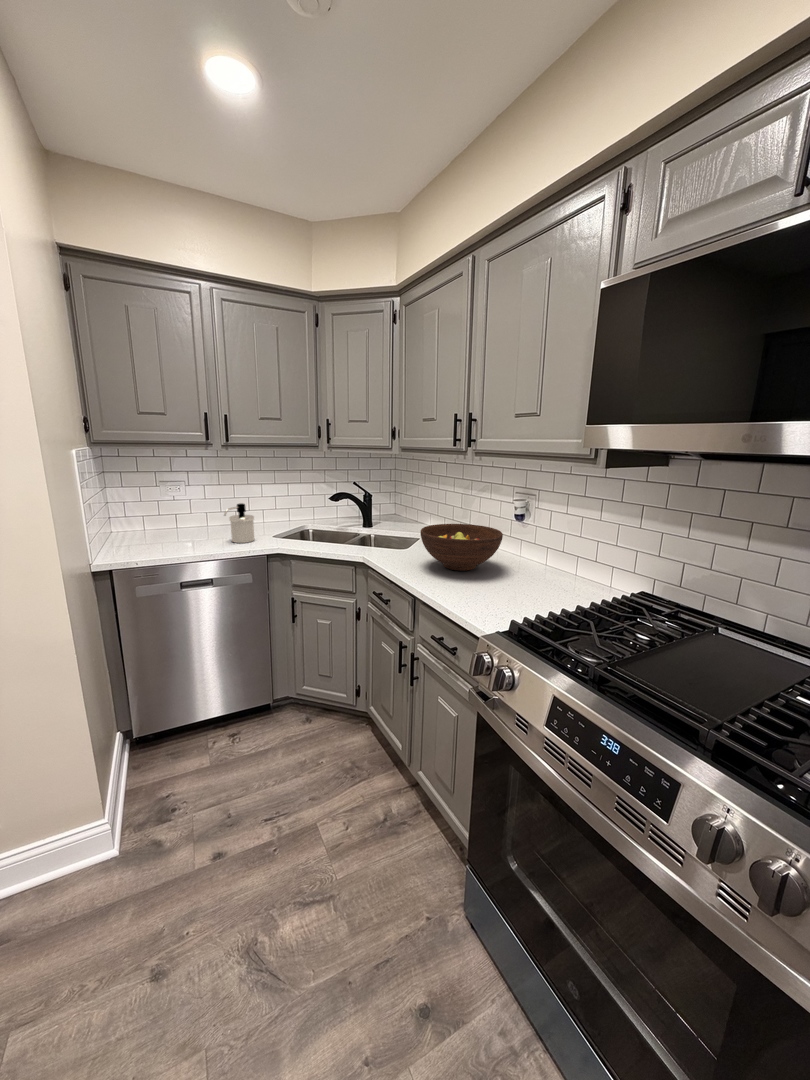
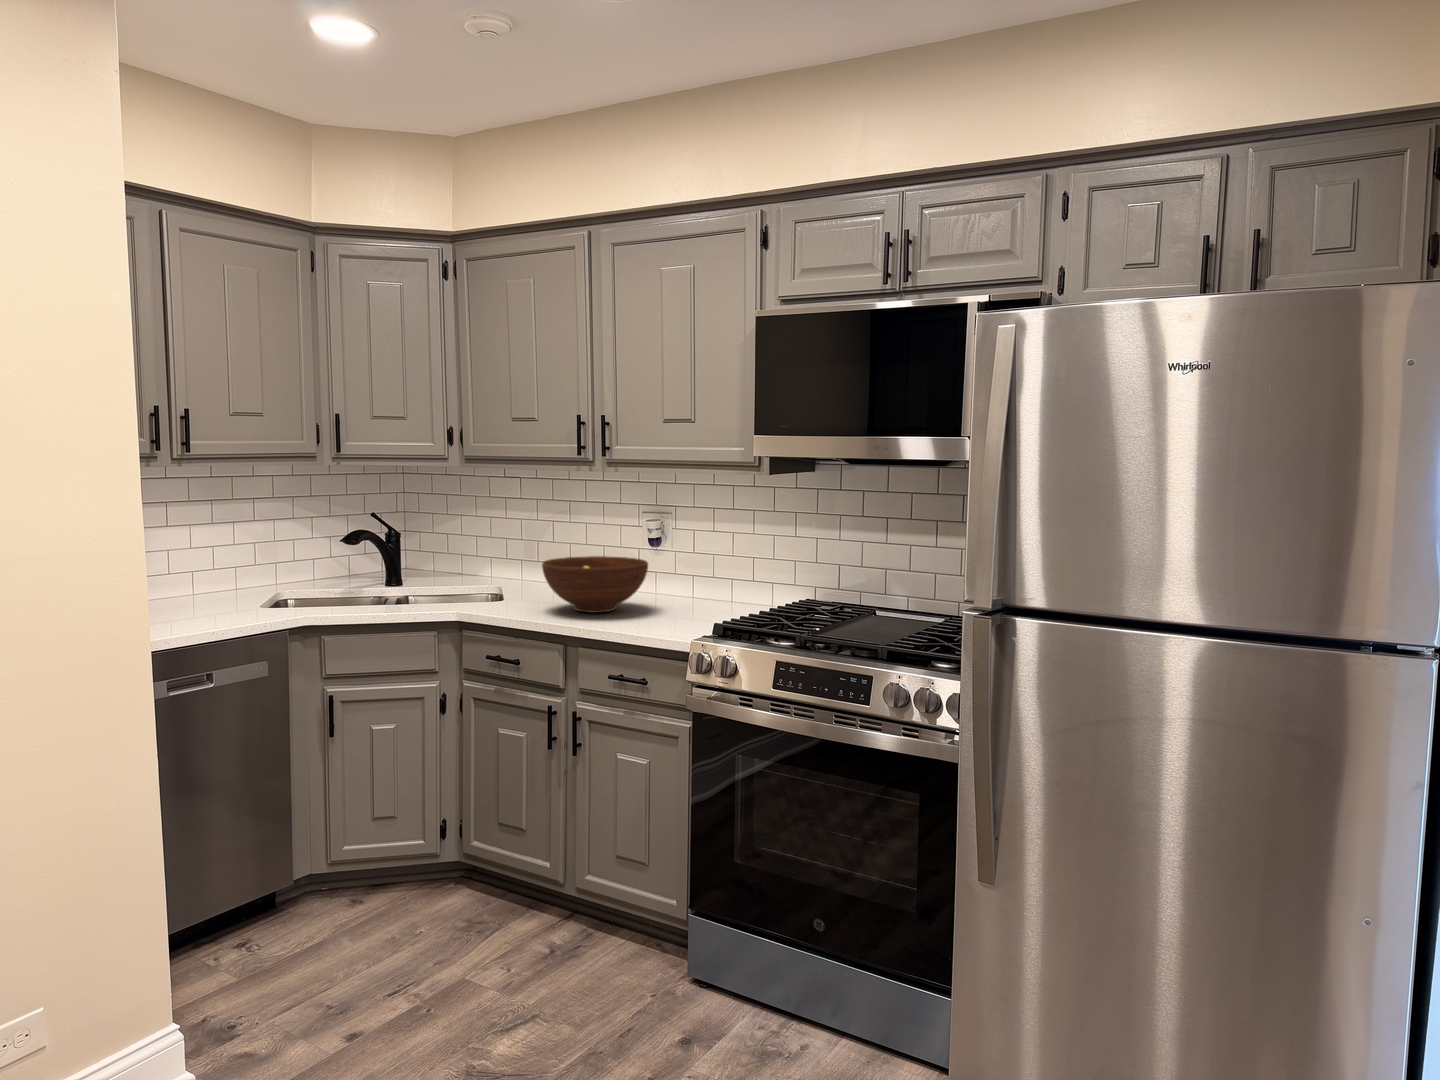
soap dispenser: present [224,503,254,543] -> none [191,552,235,618]

